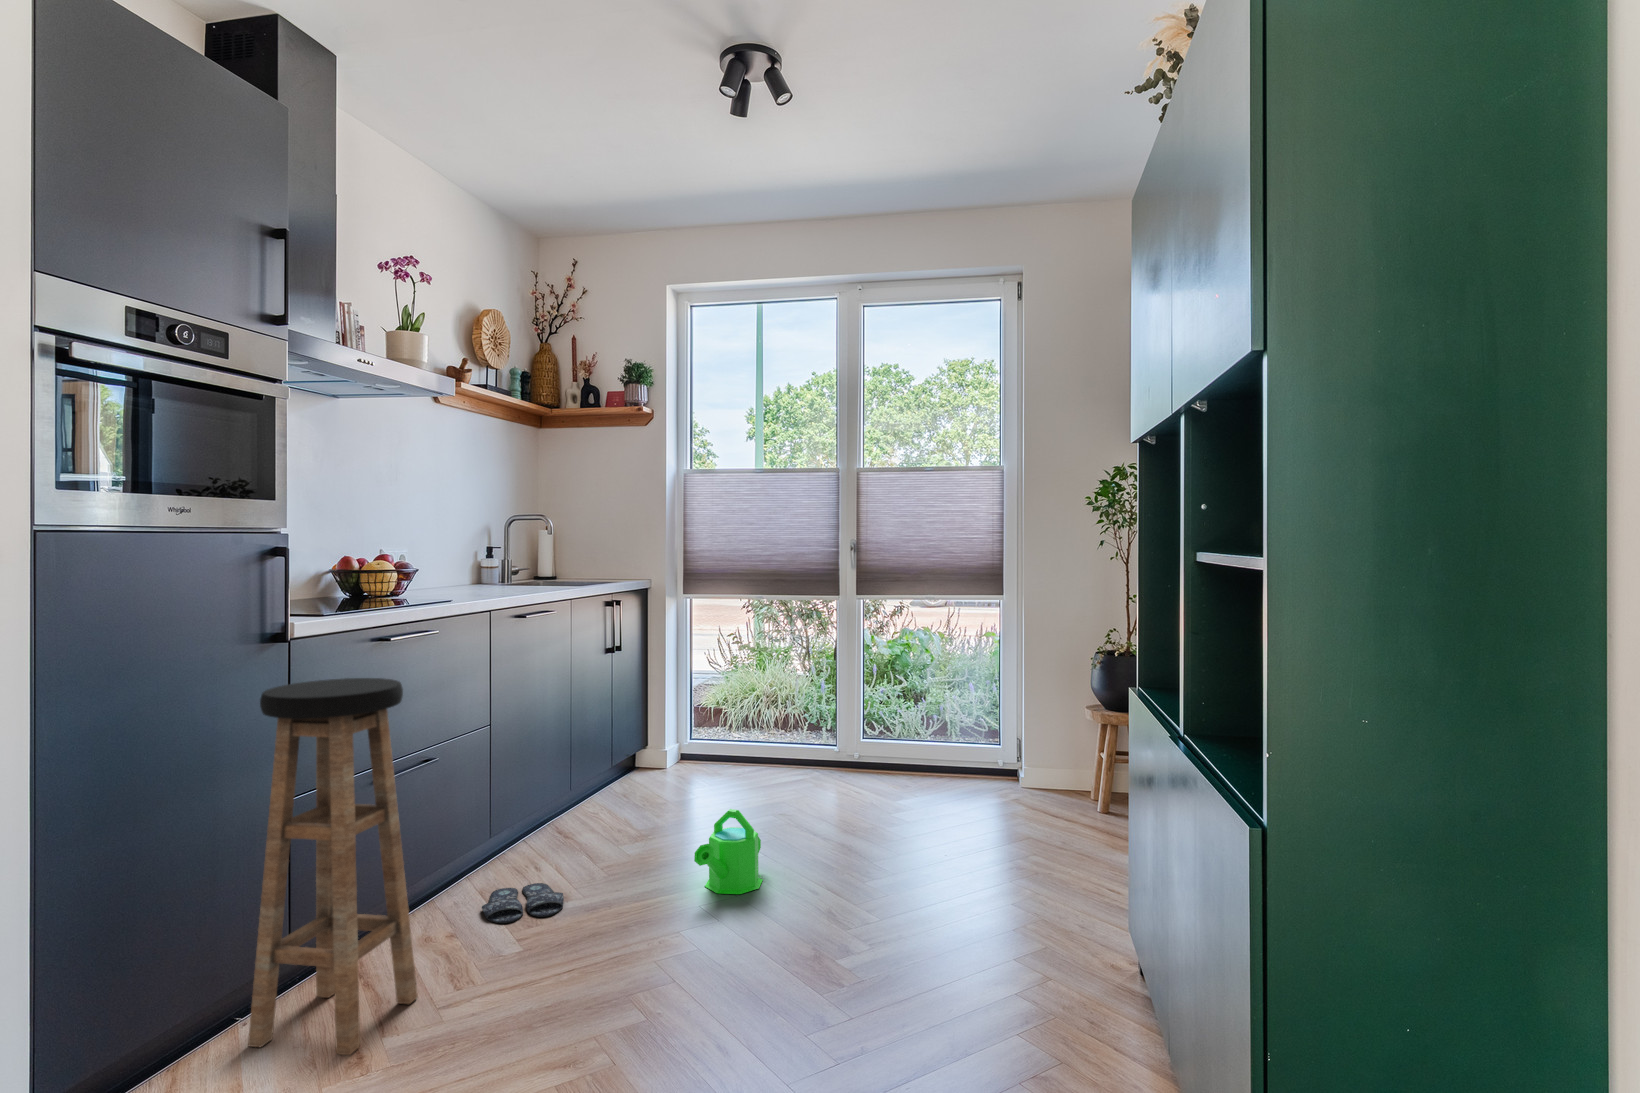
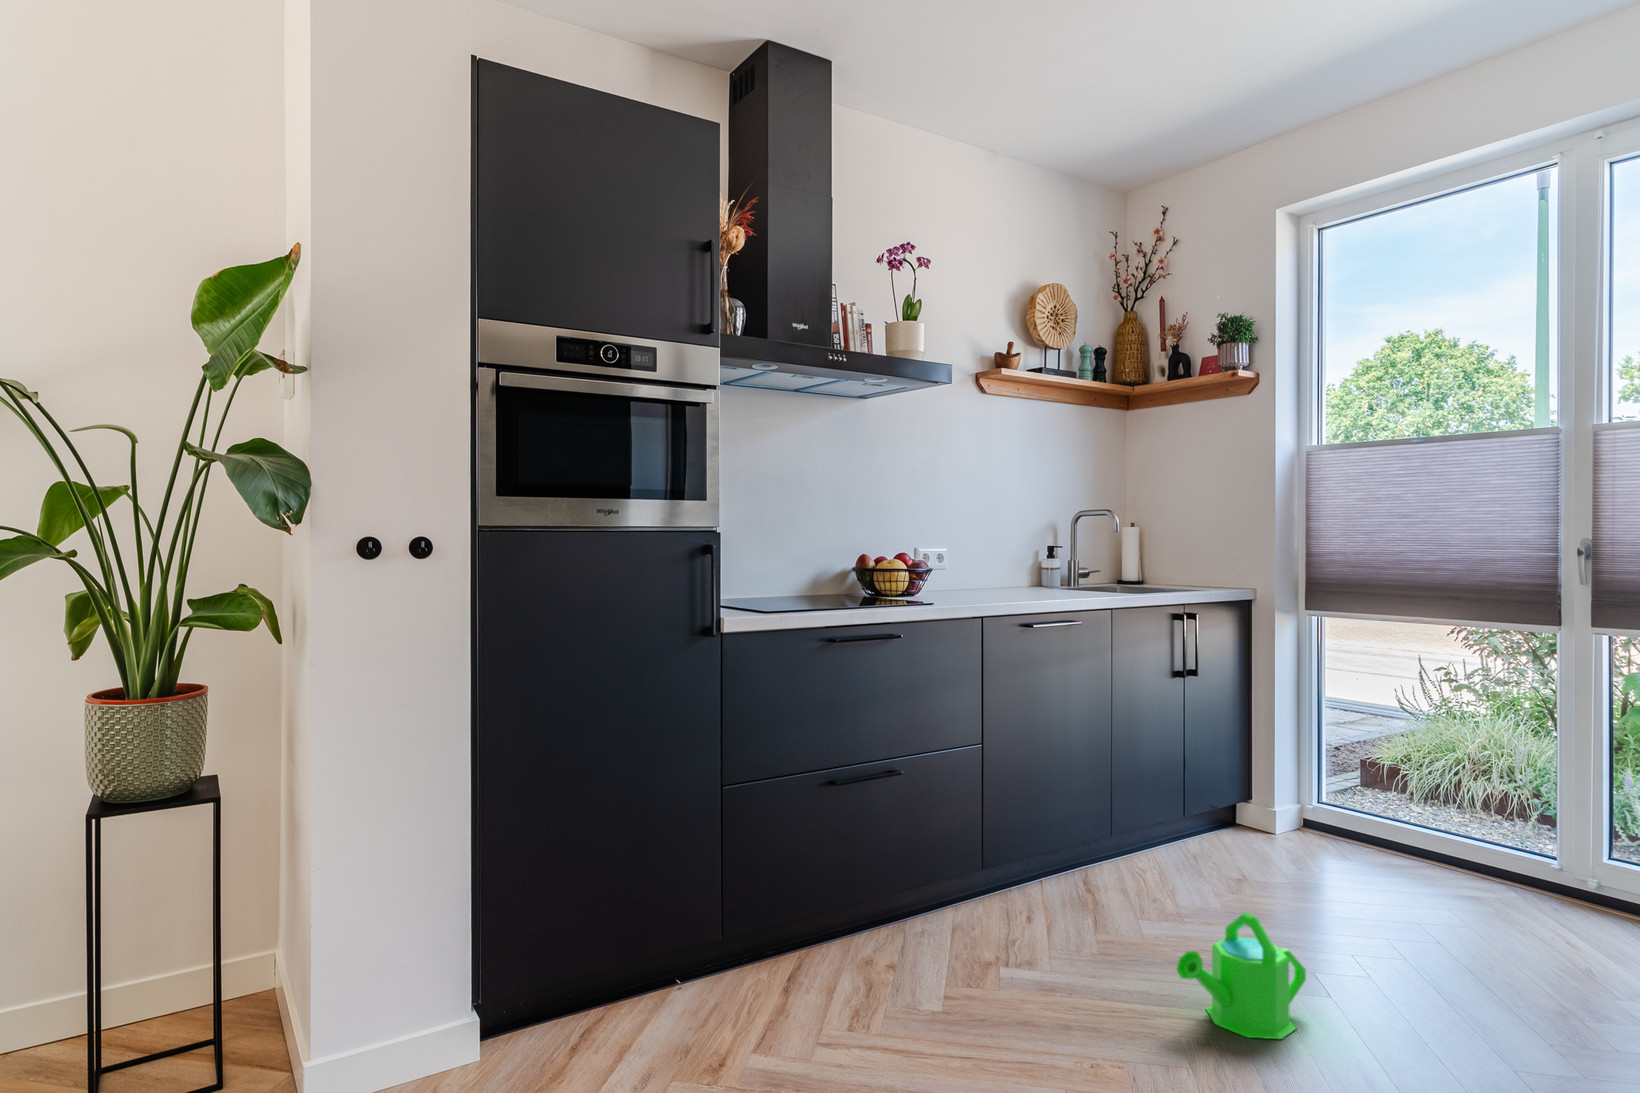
bar stool: present [248,678,418,1055] -> none [667,674,813,1055]
slippers: present [482,883,564,923] -> none [936,930,1029,979]

